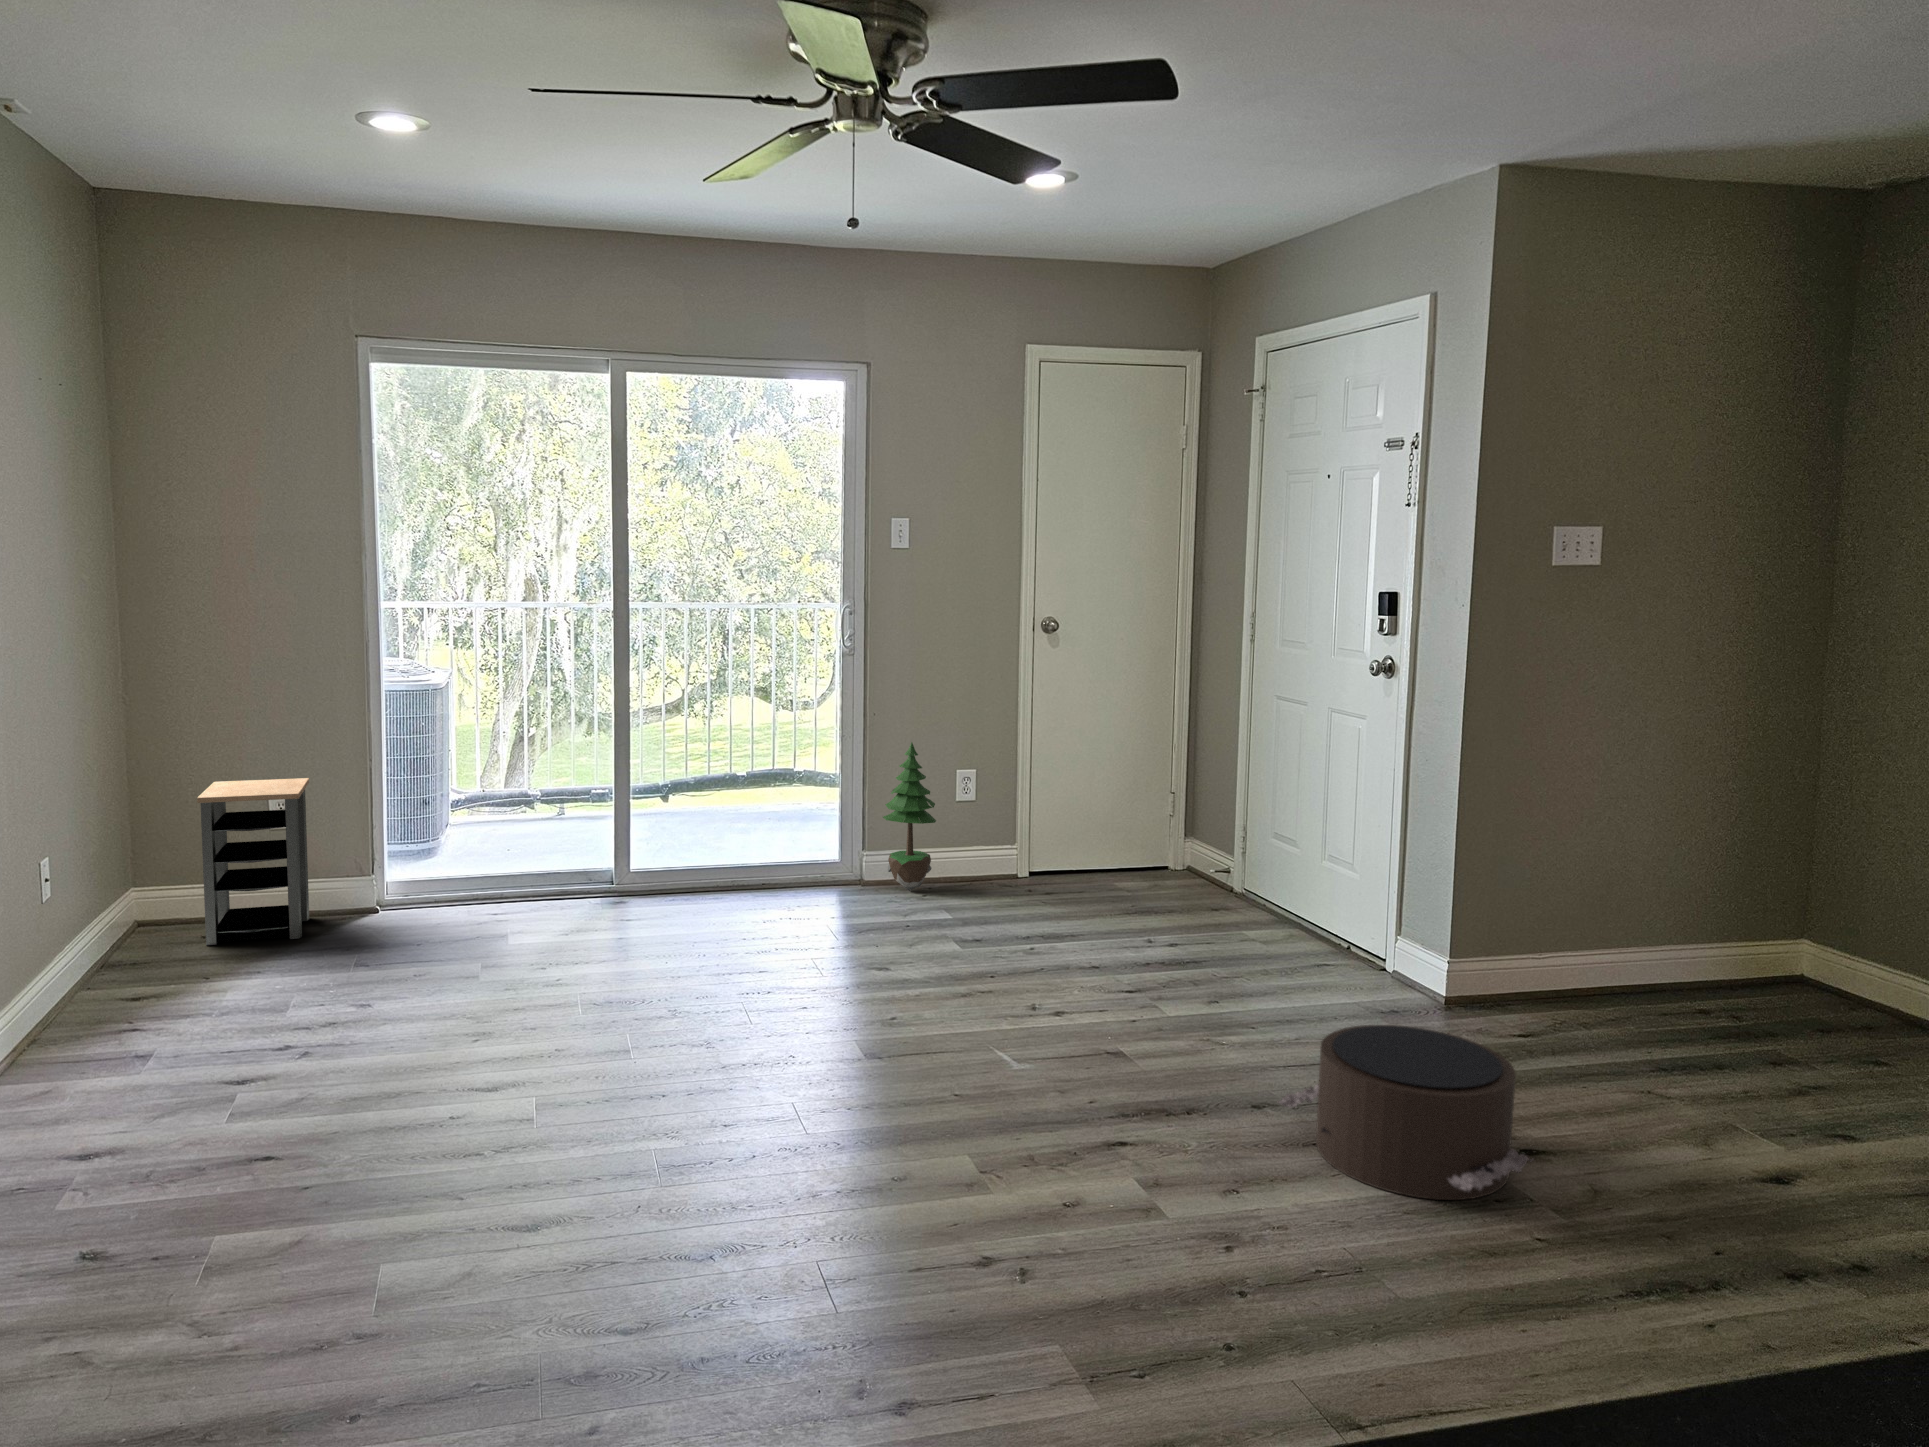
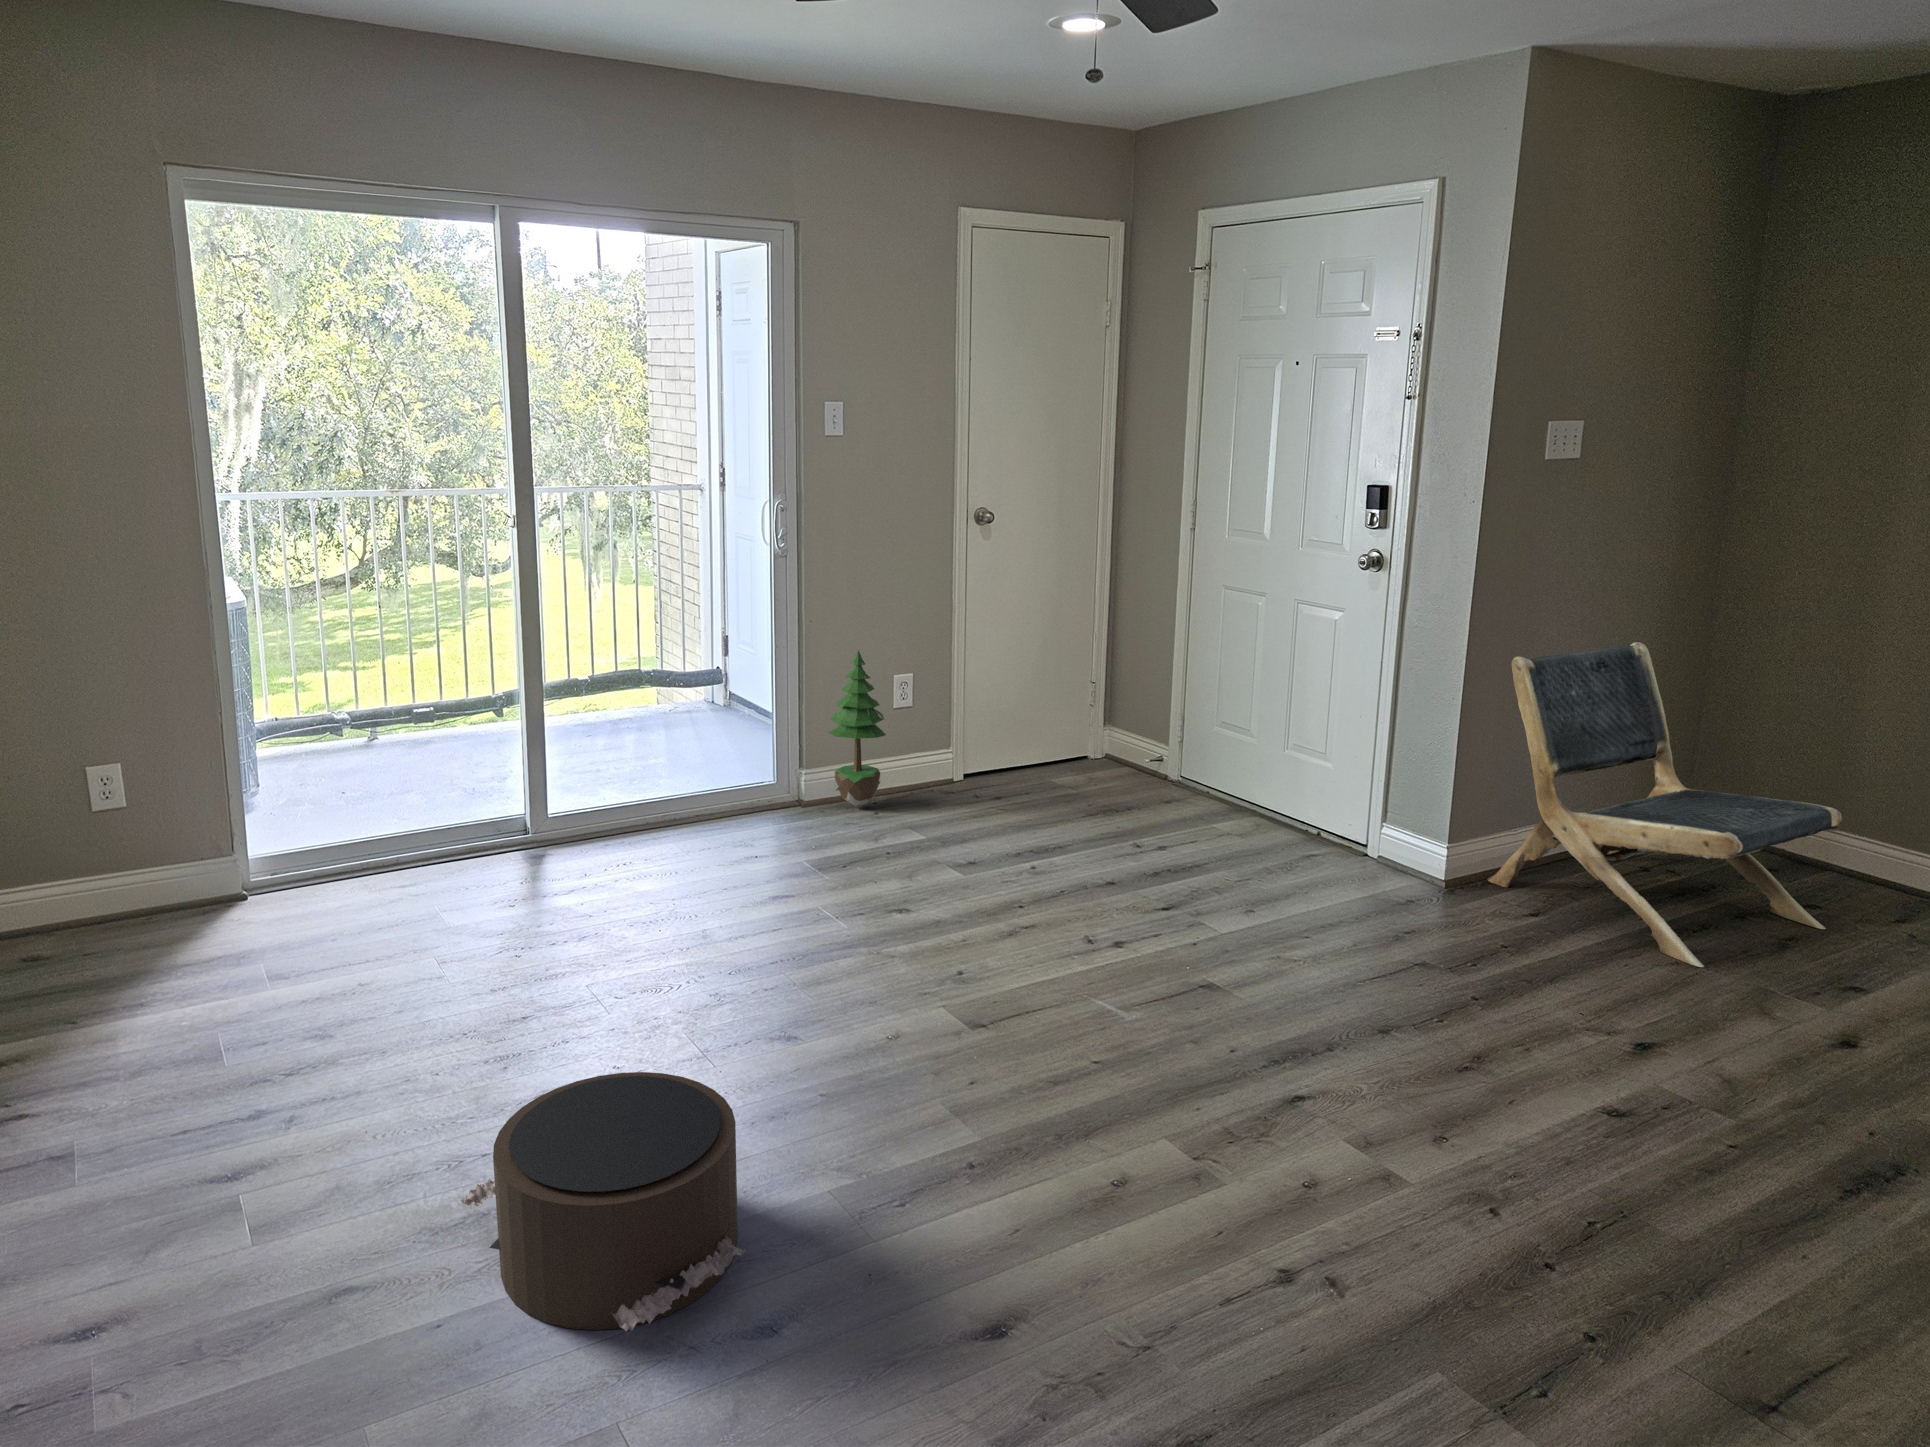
lounge chair: none [1503,761,1885,1101] -> present [1487,642,1842,967]
side table: present [197,778,309,945] -> none [7,746,169,977]
pouf: present [1277,1025,1533,1200] -> present [461,1072,746,1331]

